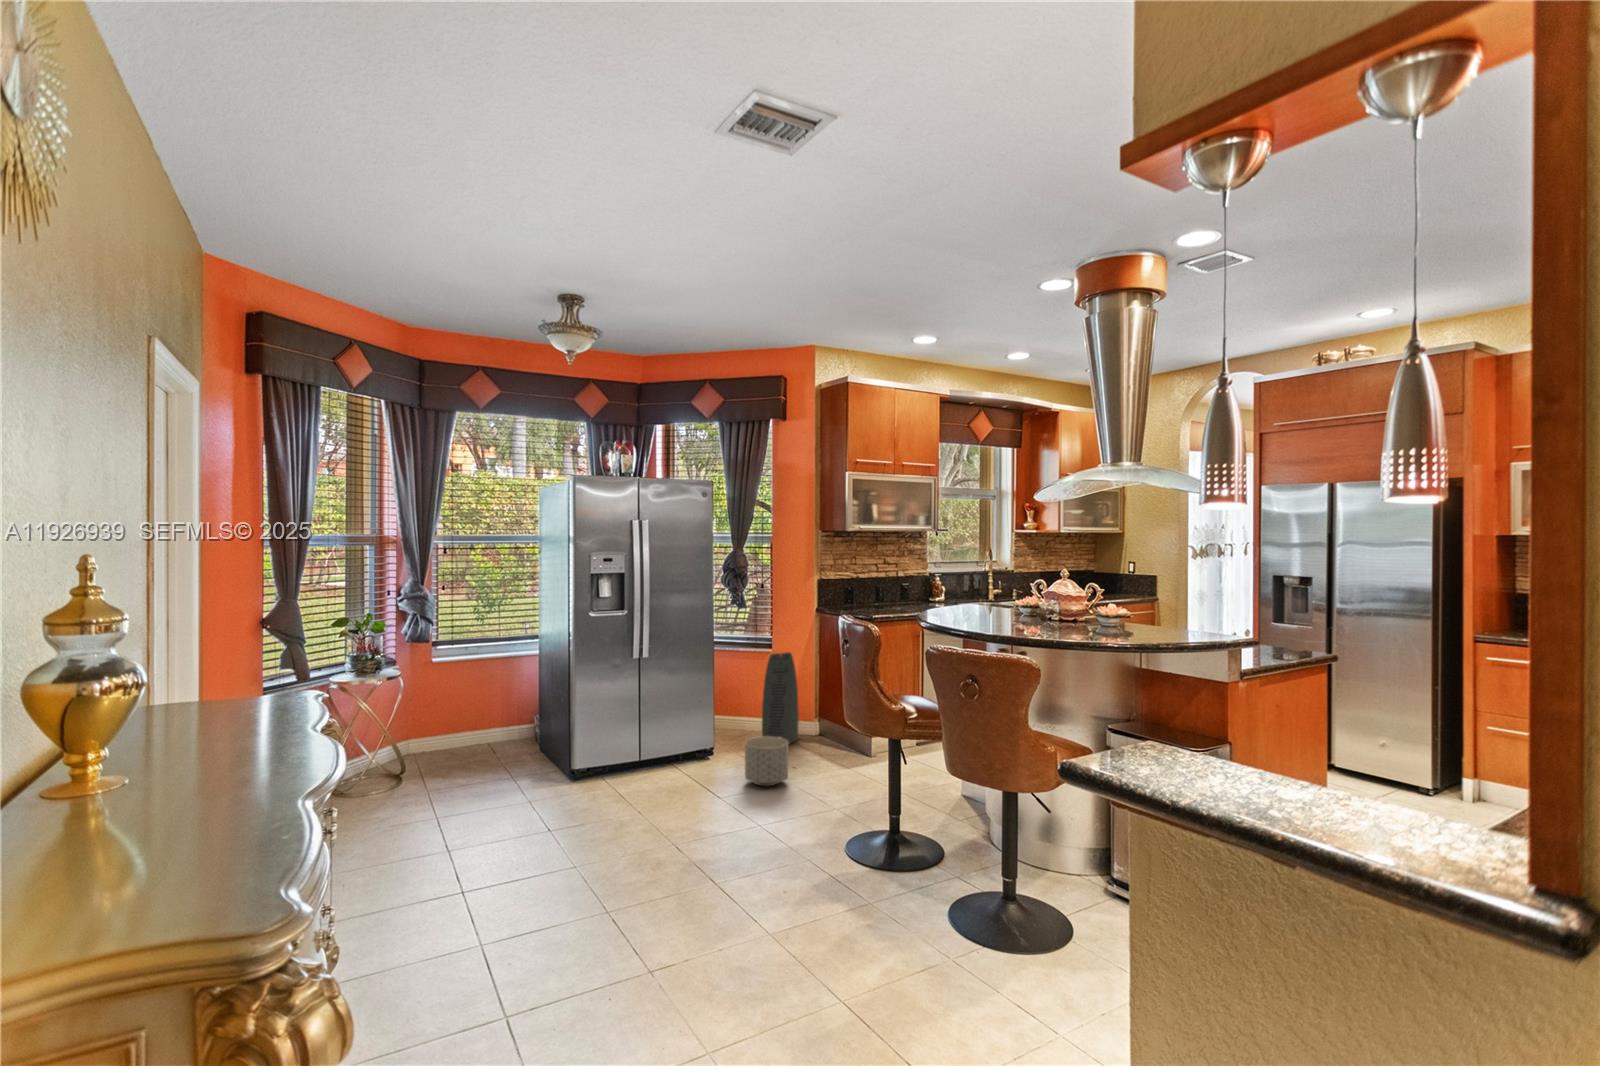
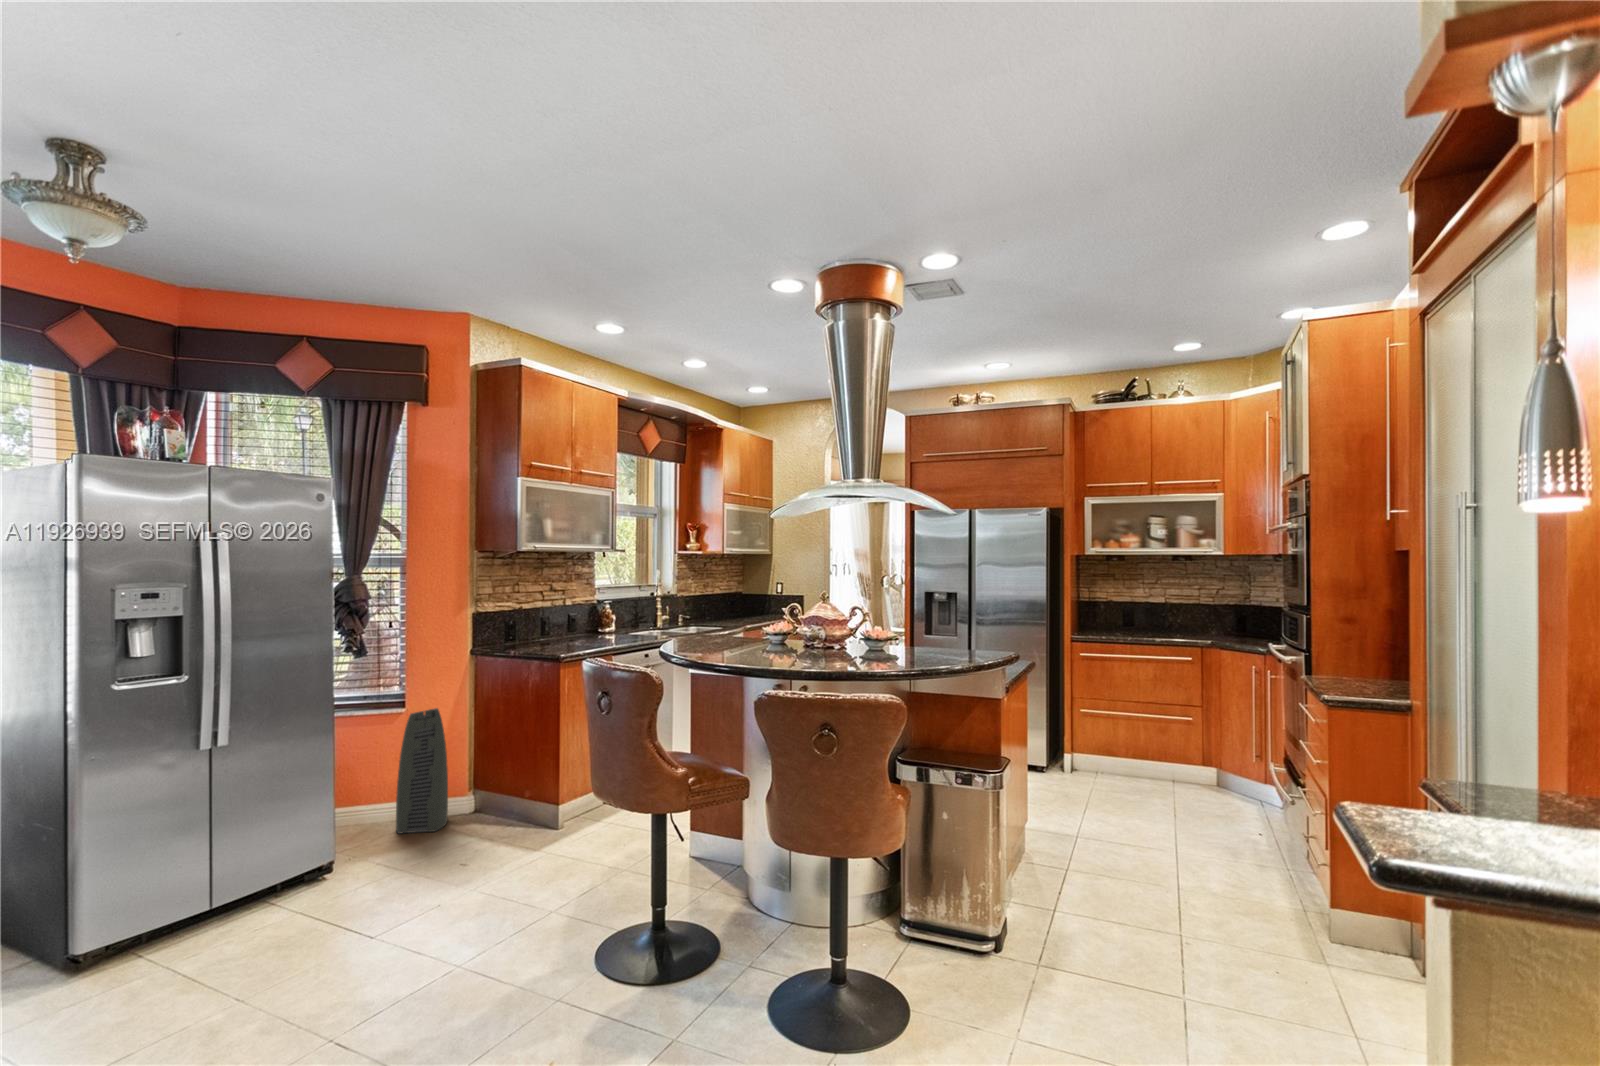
planter: present [745,737,788,786] -> none [401,828,468,902]

